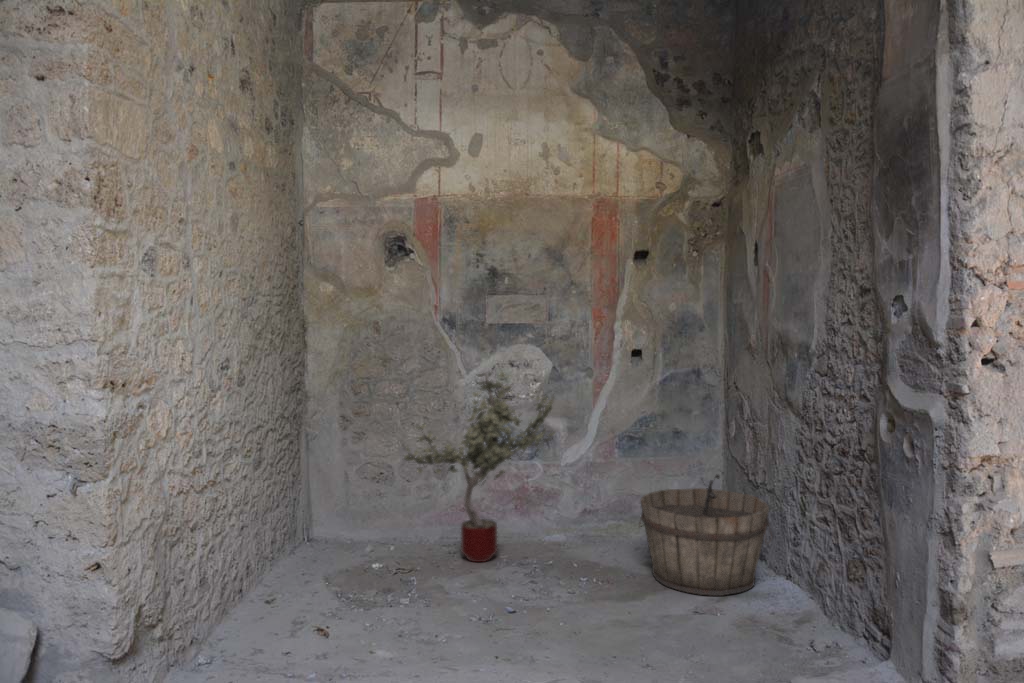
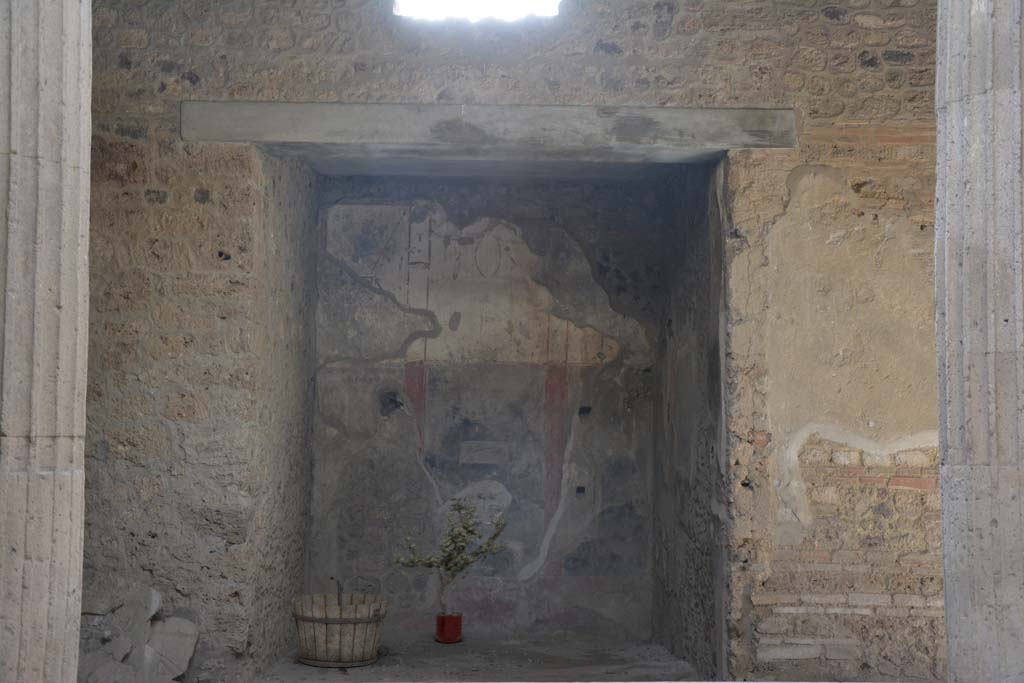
wooden bucket: present [641,475,769,595] -> present [291,576,388,667]

